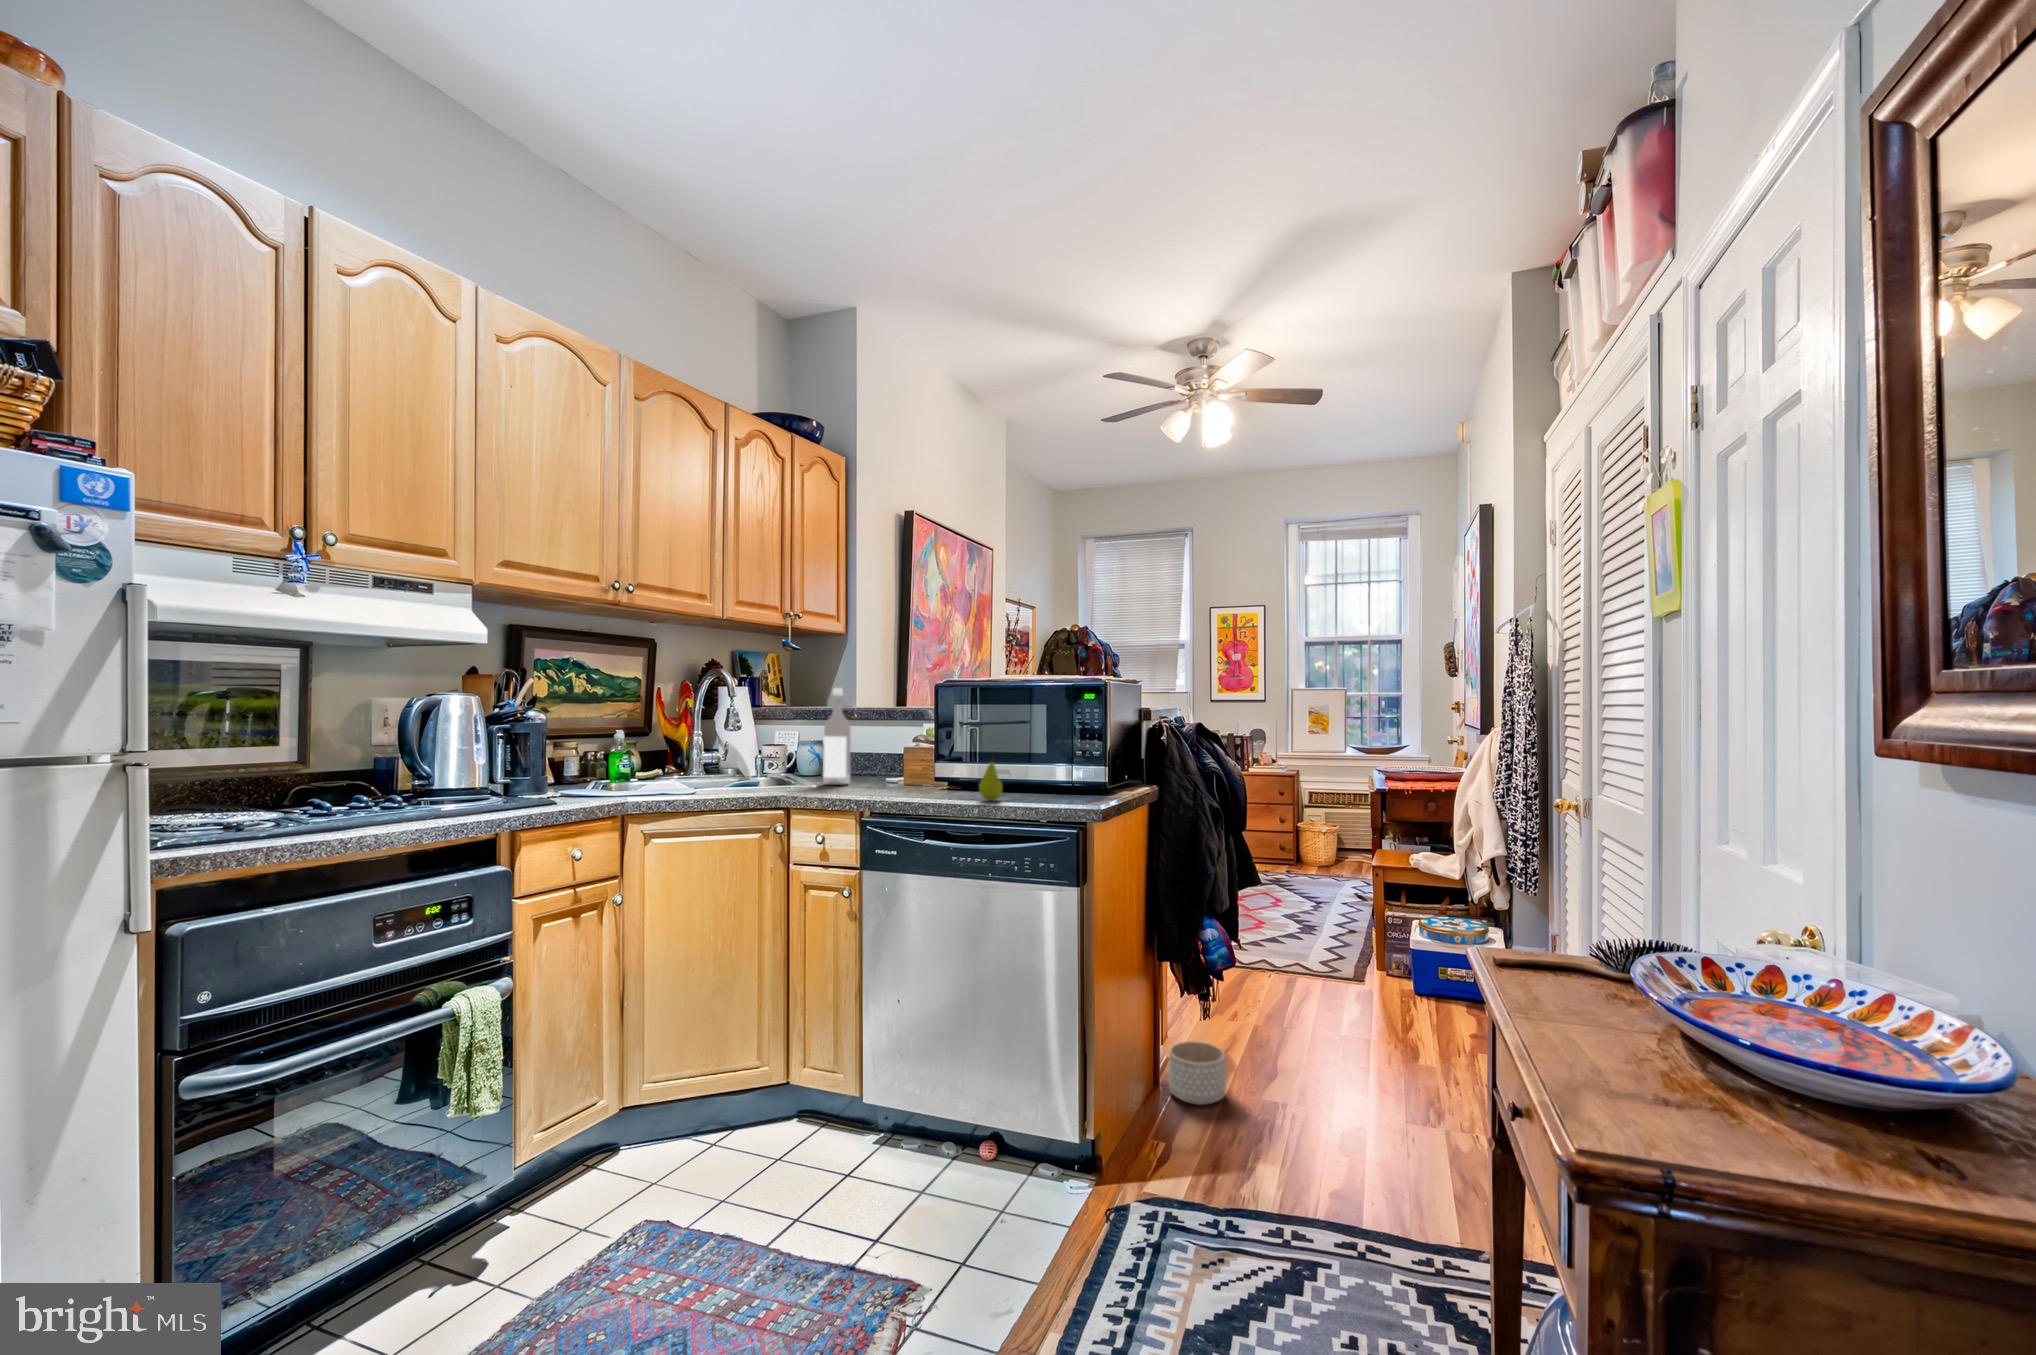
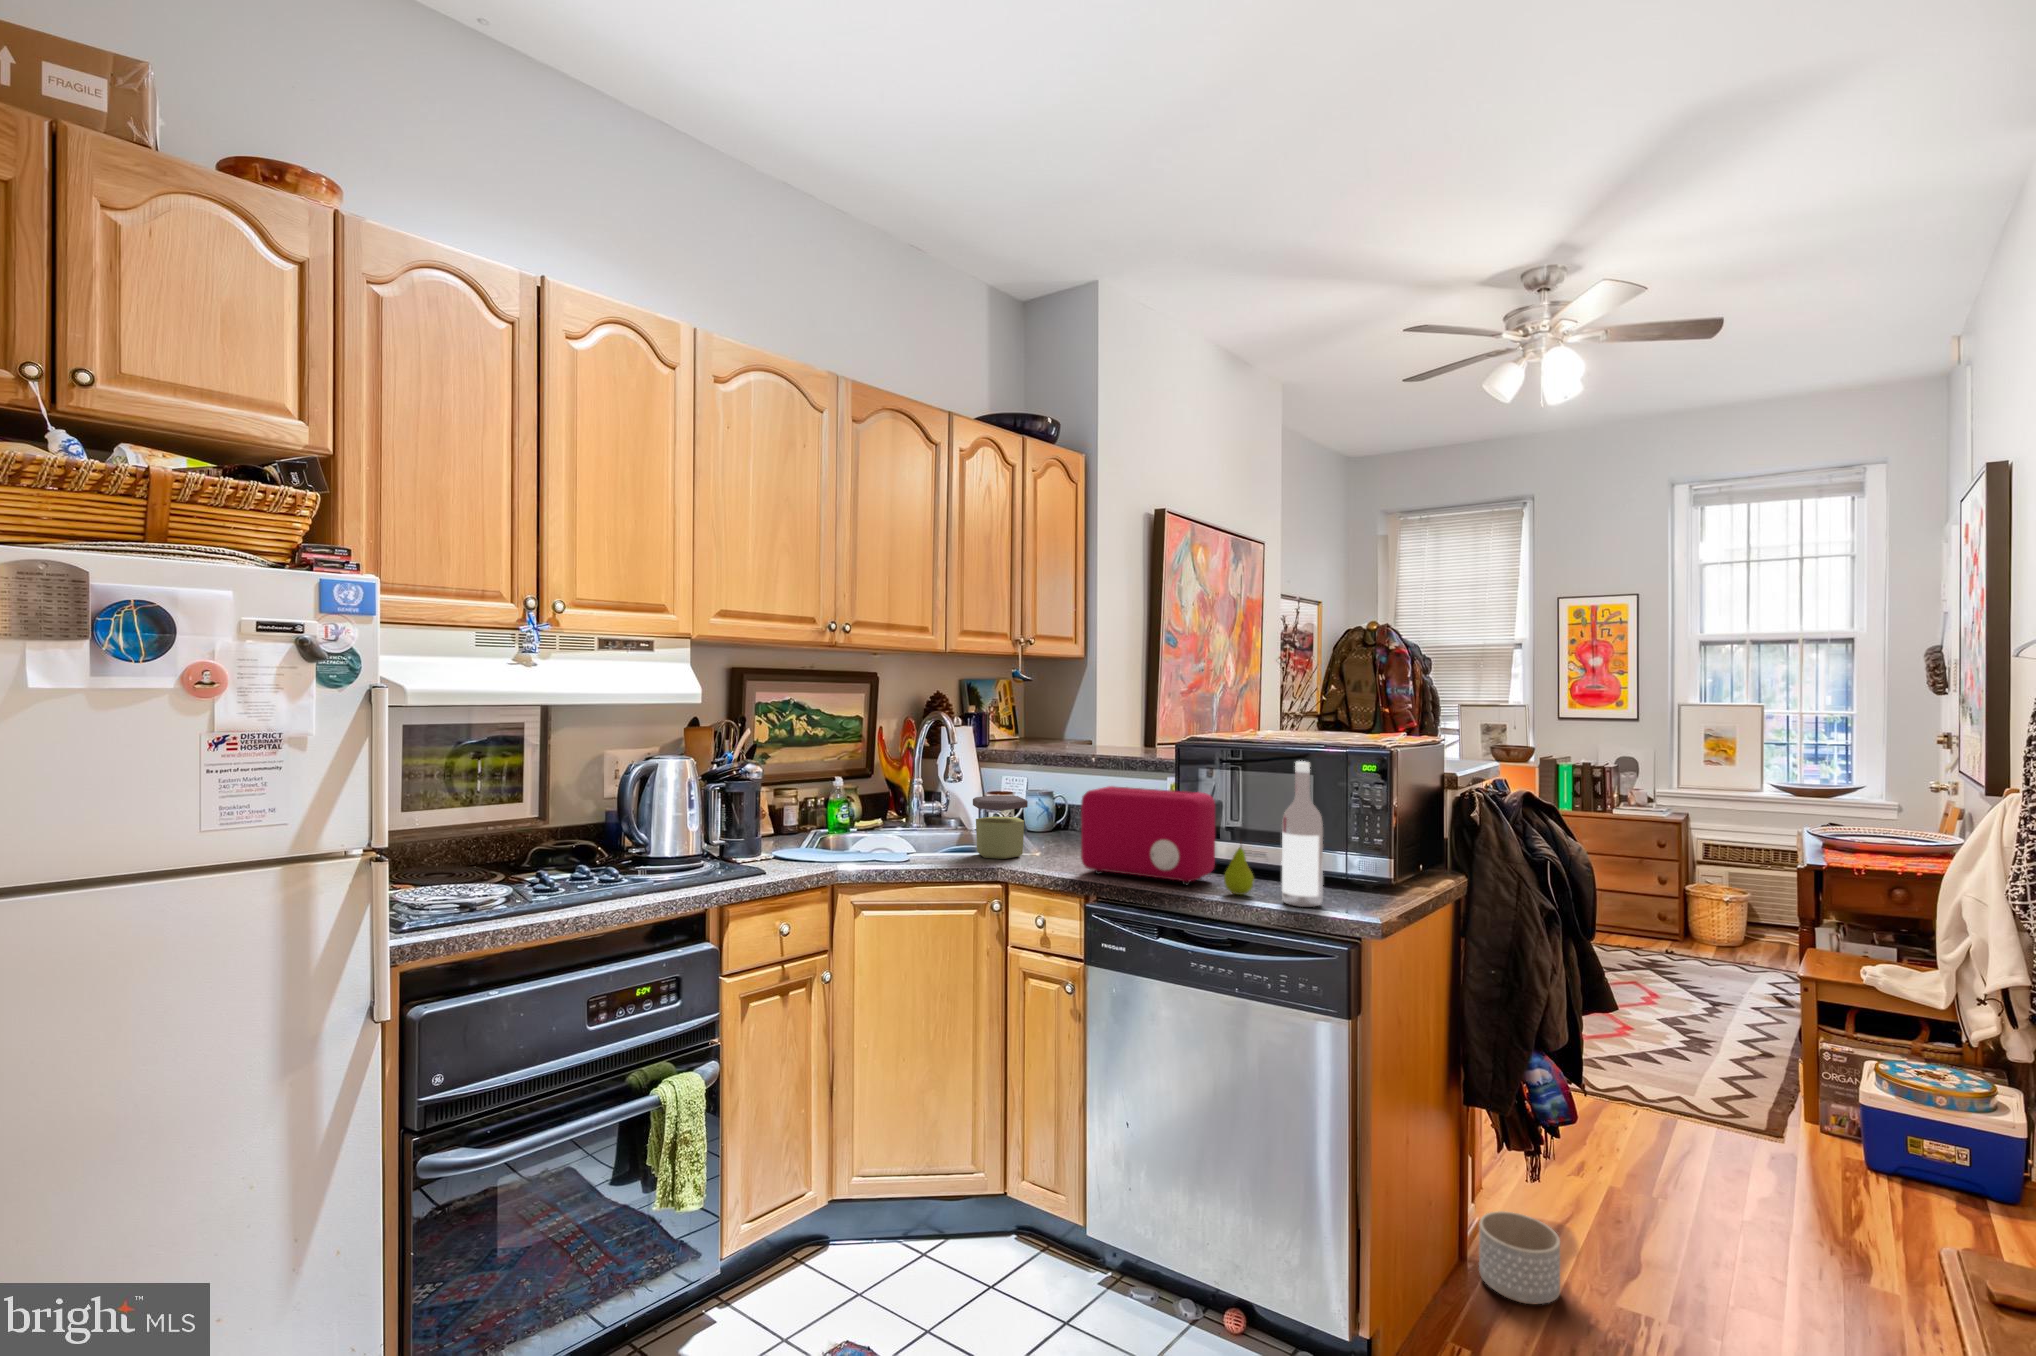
wine bottle: present [823,688,851,785] -> present [1282,761,1323,907]
toaster: none [857,722,970,797] -> present [1081,786,1215,885]
jar: none [756,737,807,790] -> present [973,795,1028,859]

